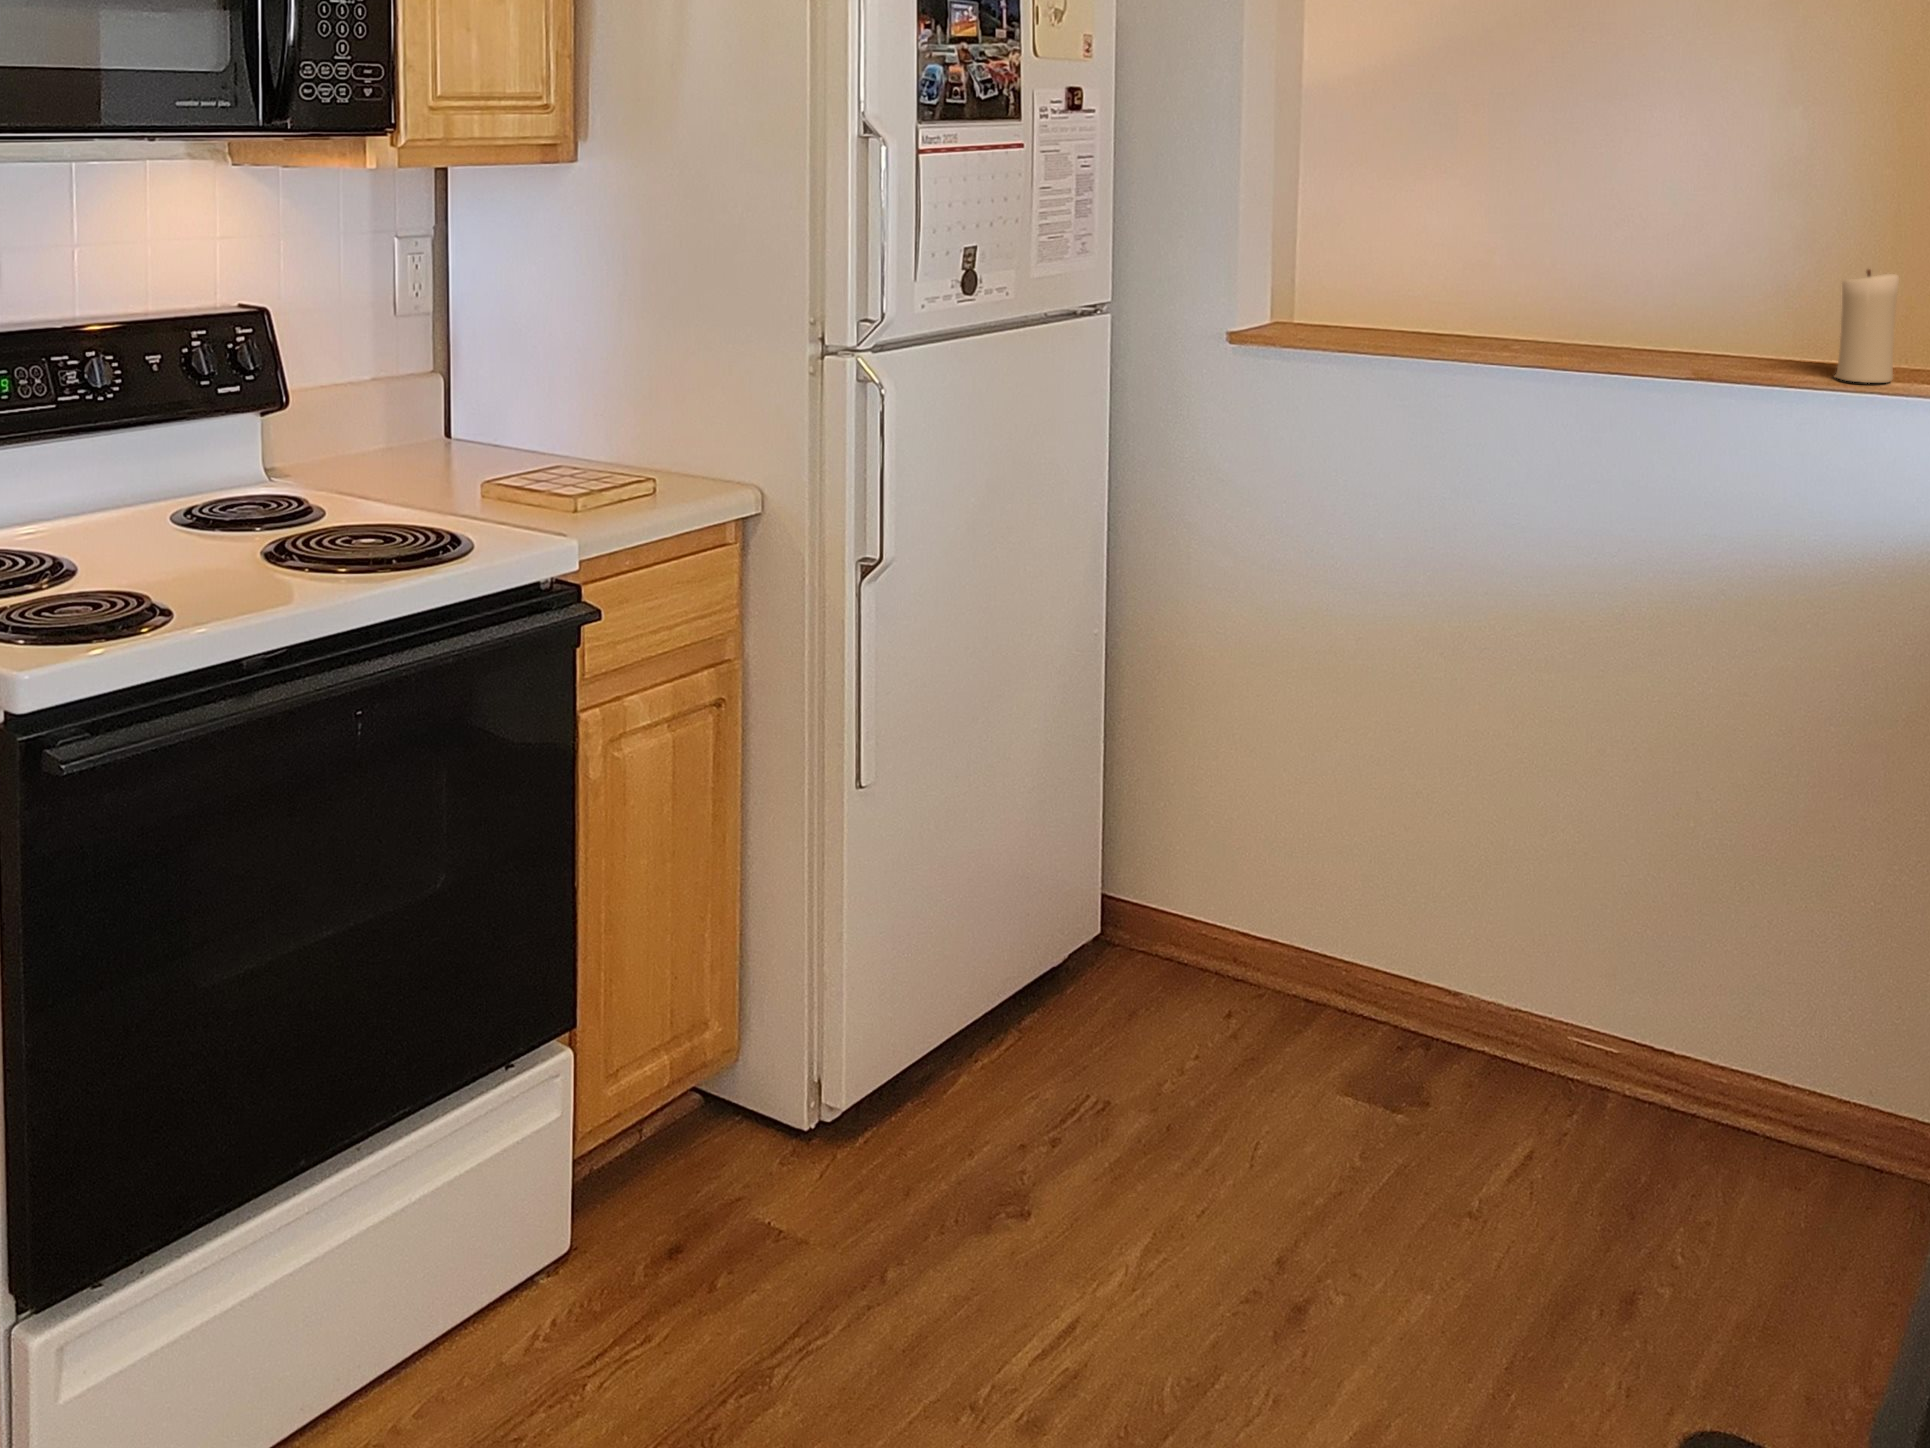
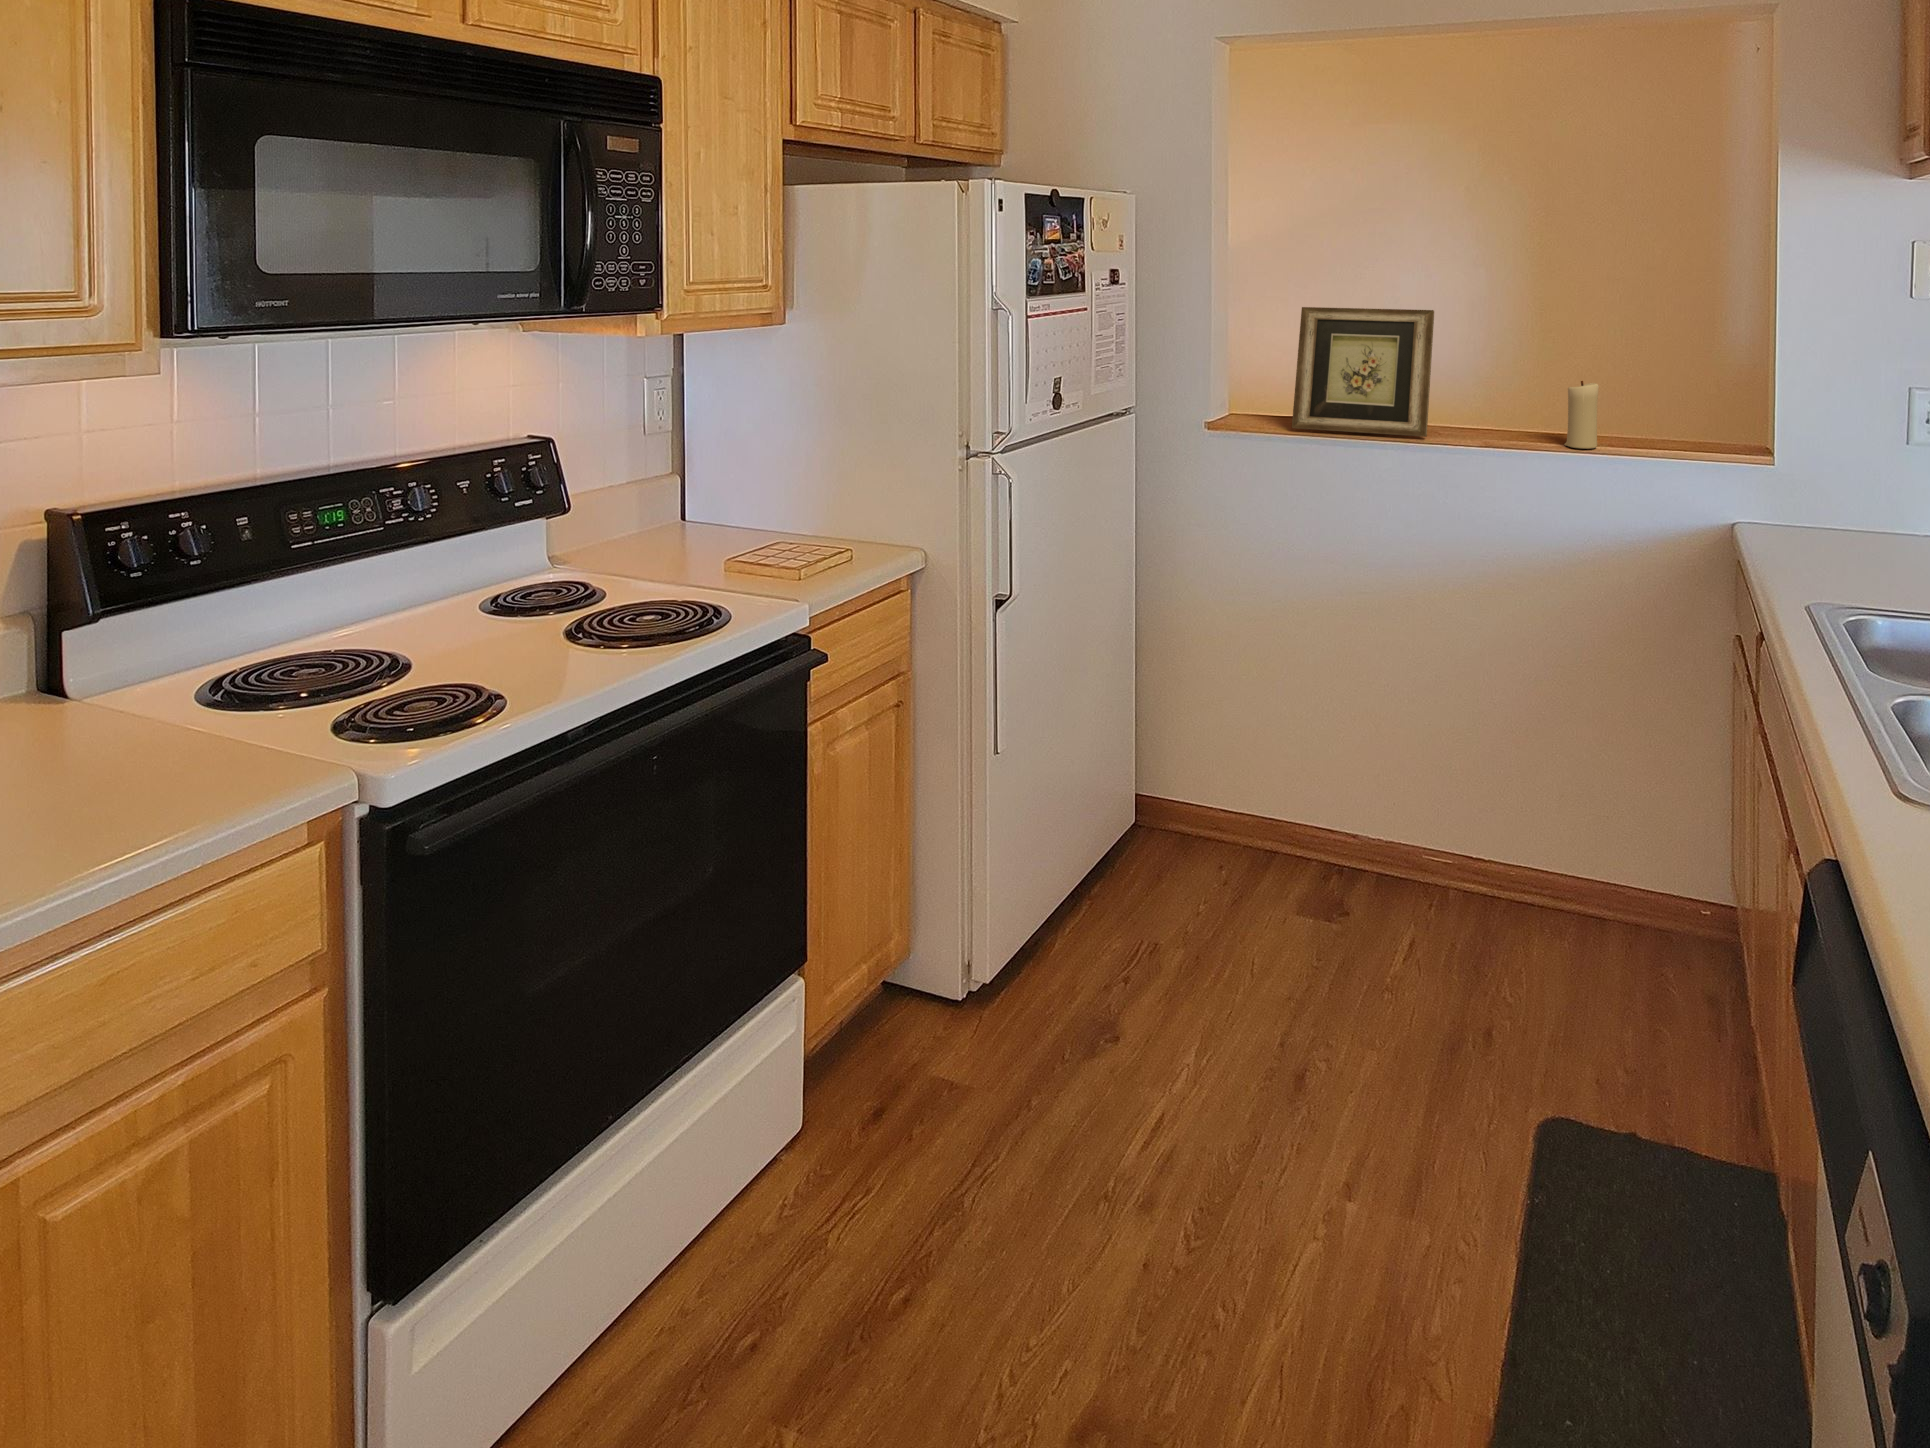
picture frame: none [1365,150,1615,359] -> present [1292,307,1434,437]

